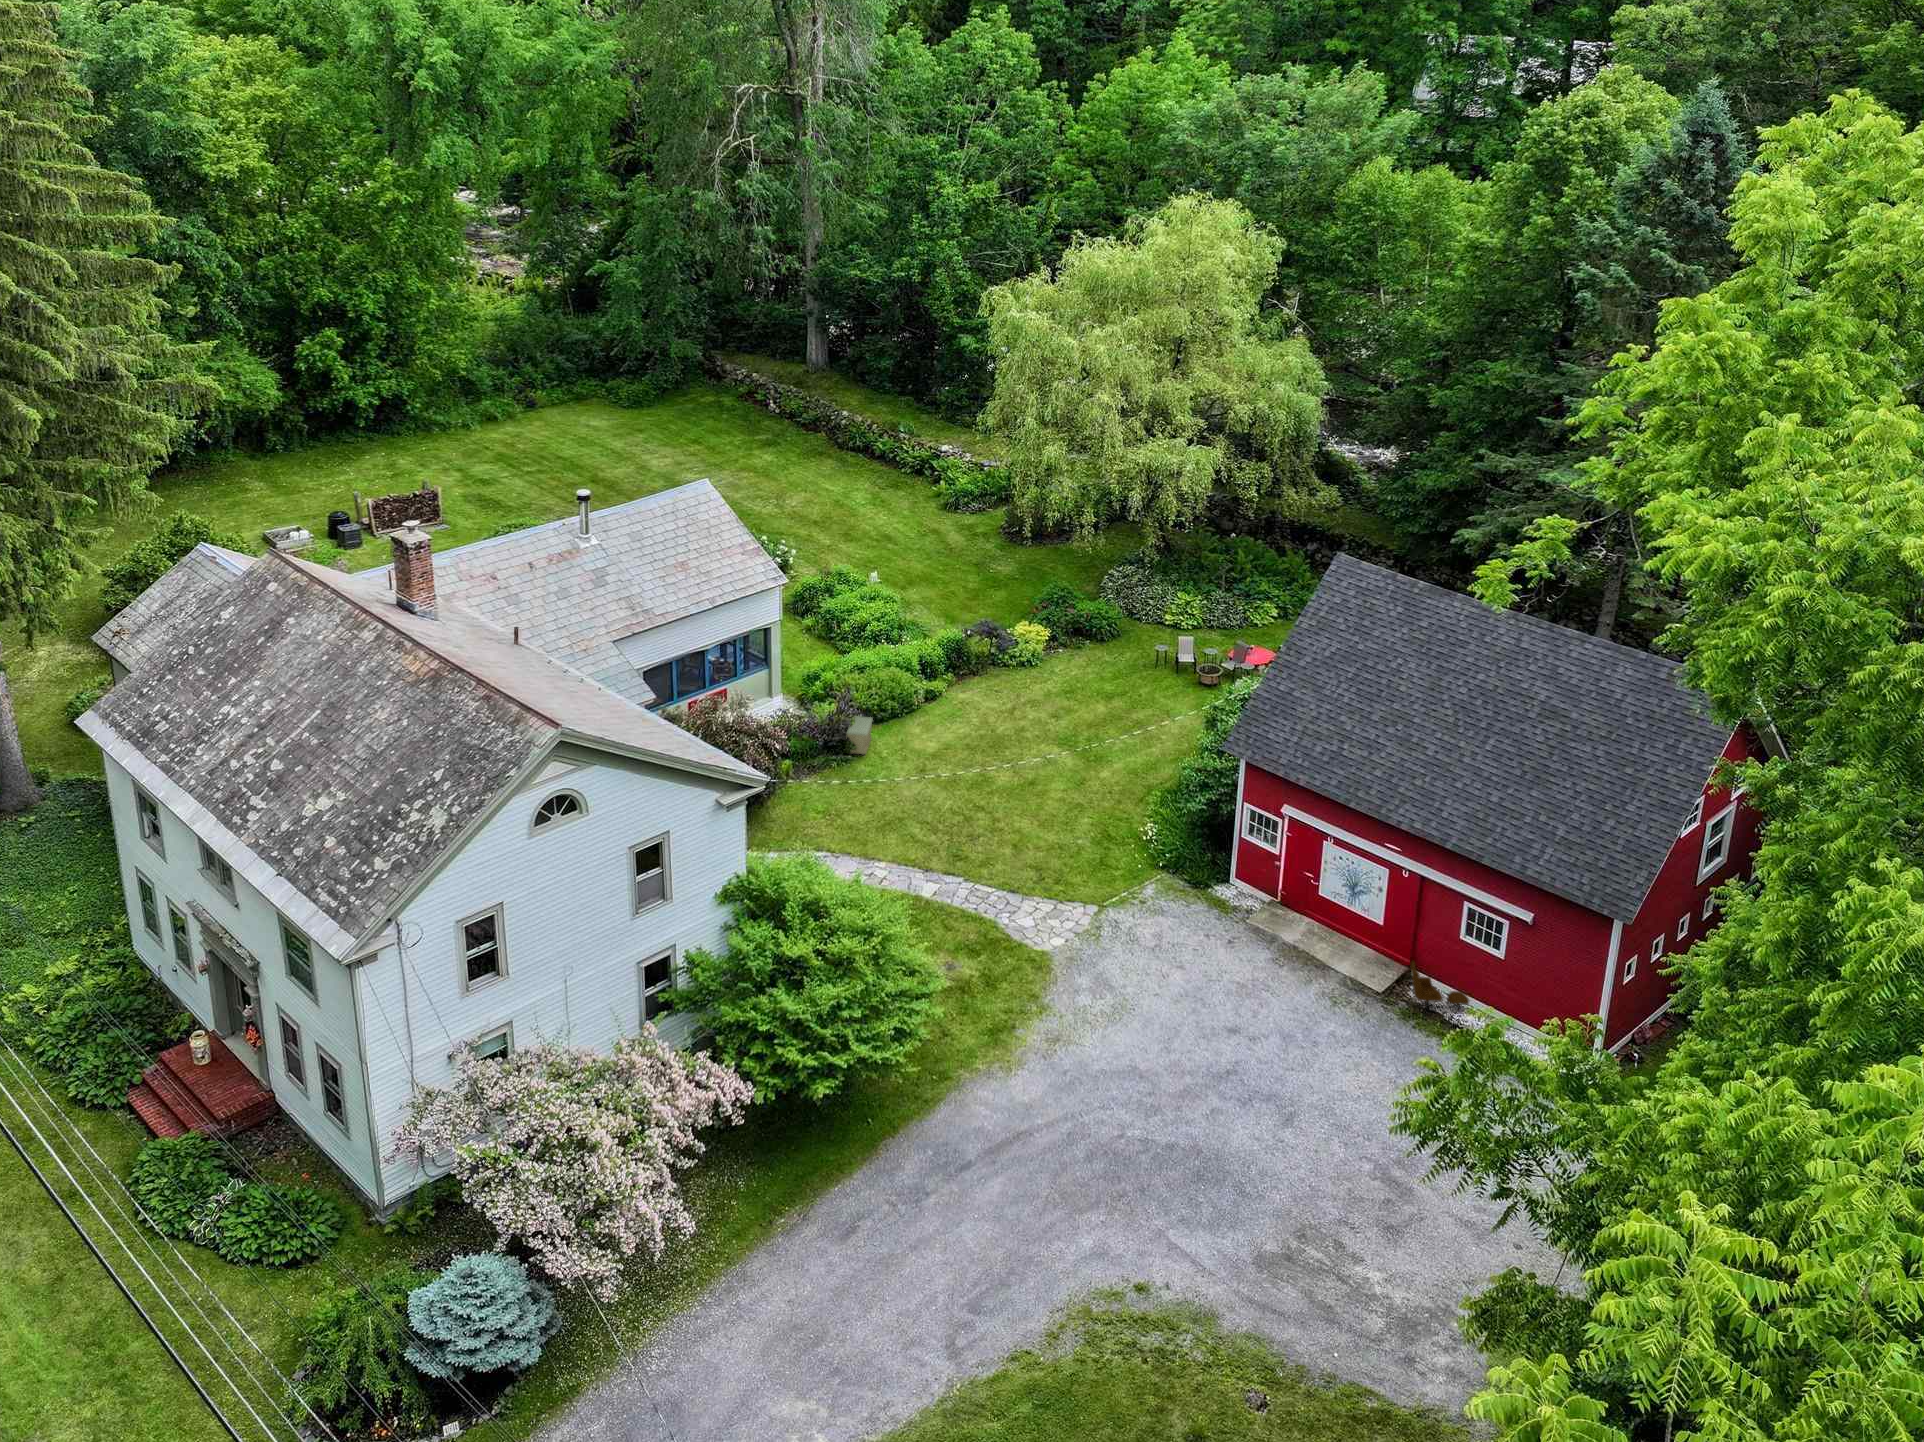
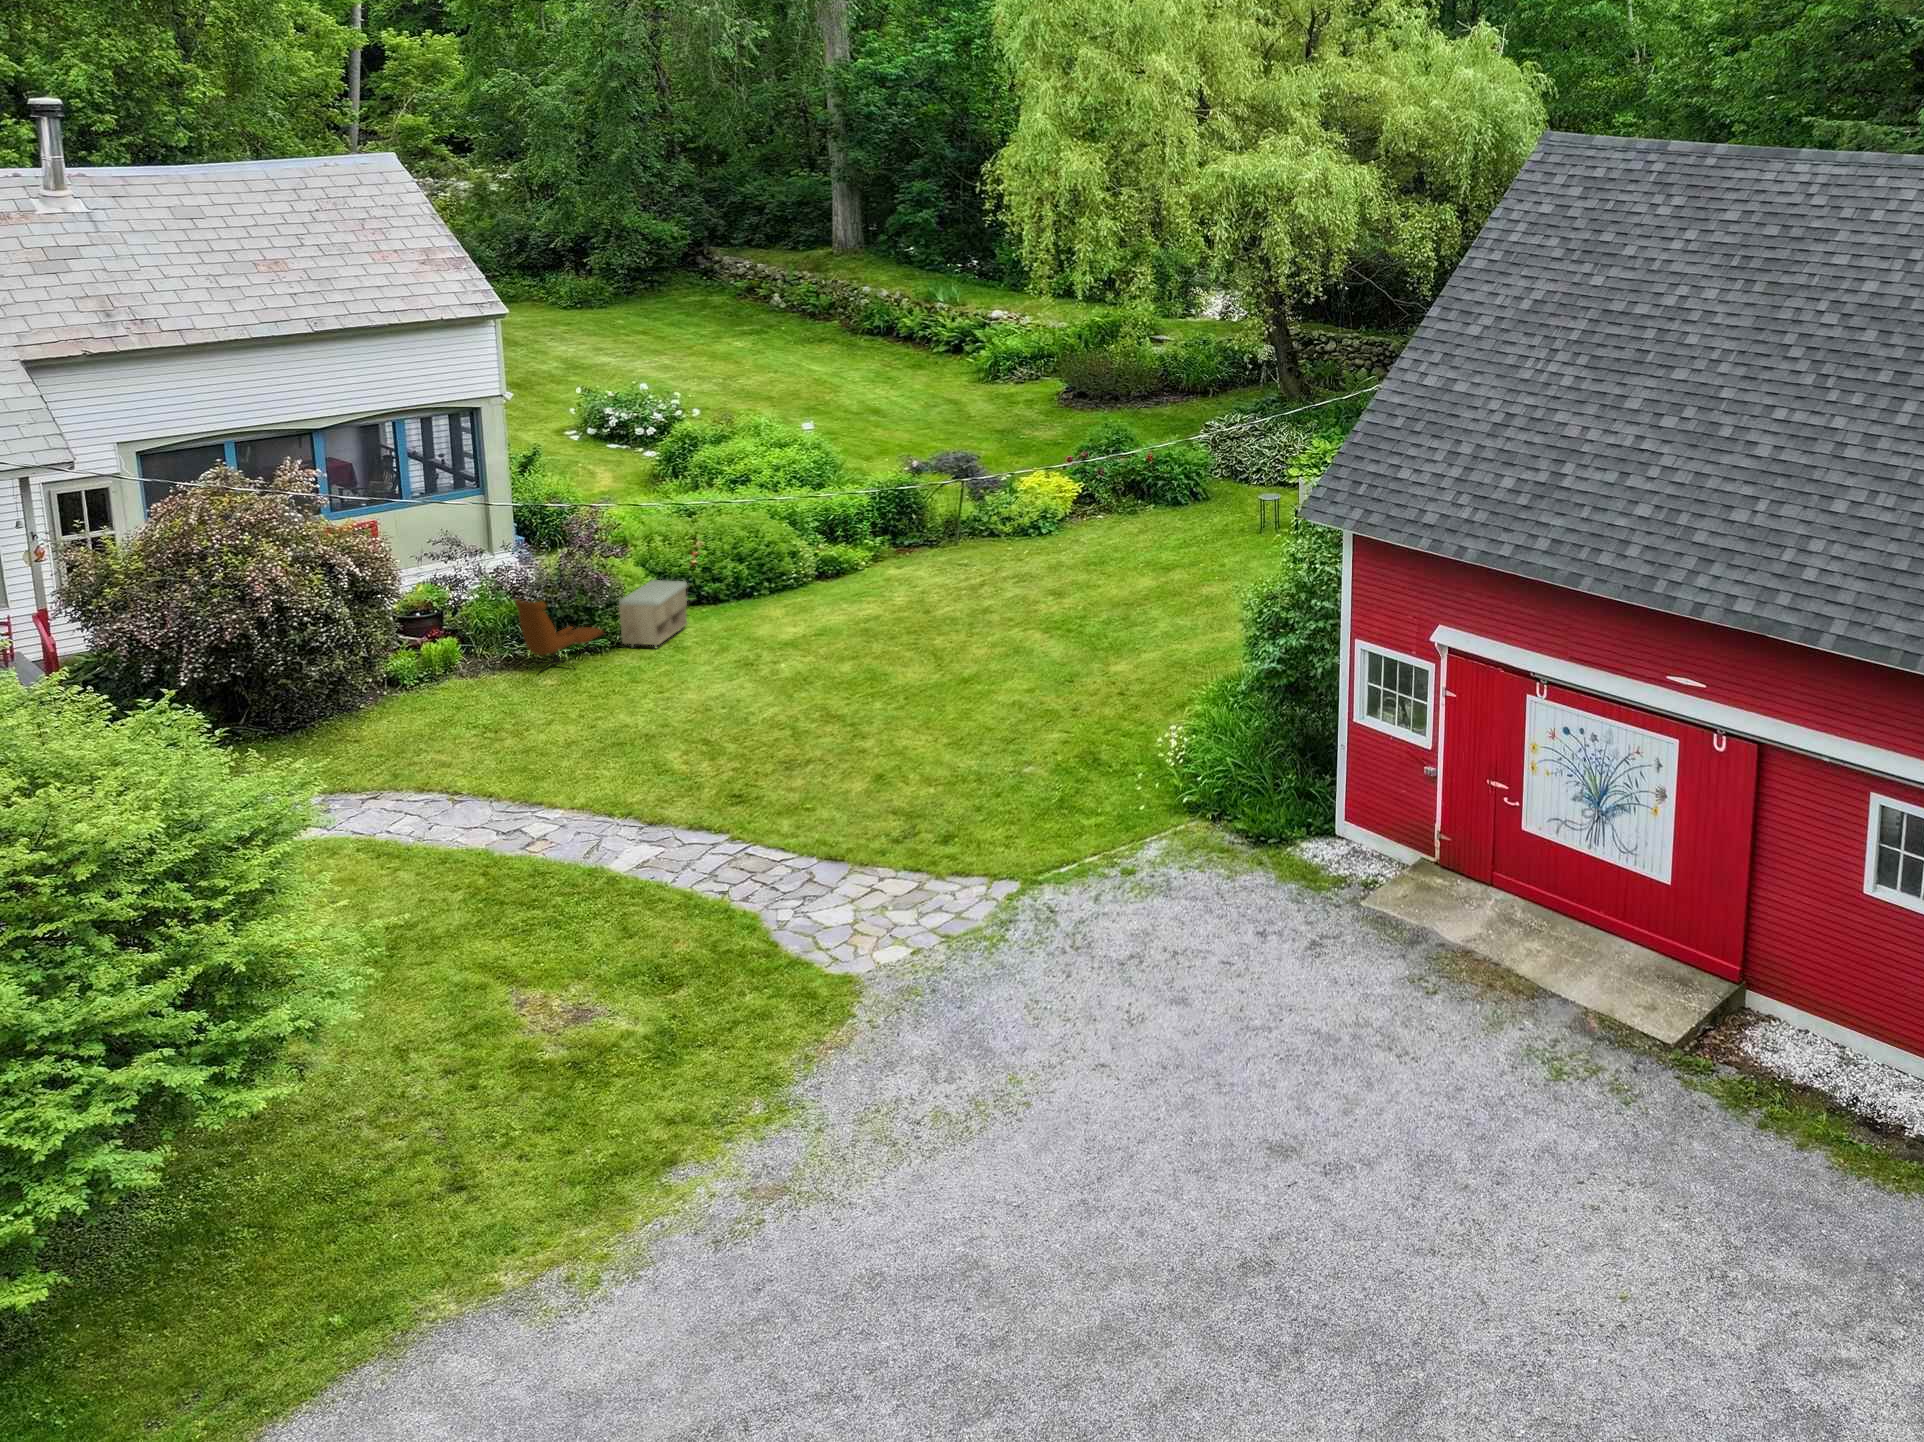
lounge chair: present [1411,960,1469,1010] -> present [515,599,604,668]

